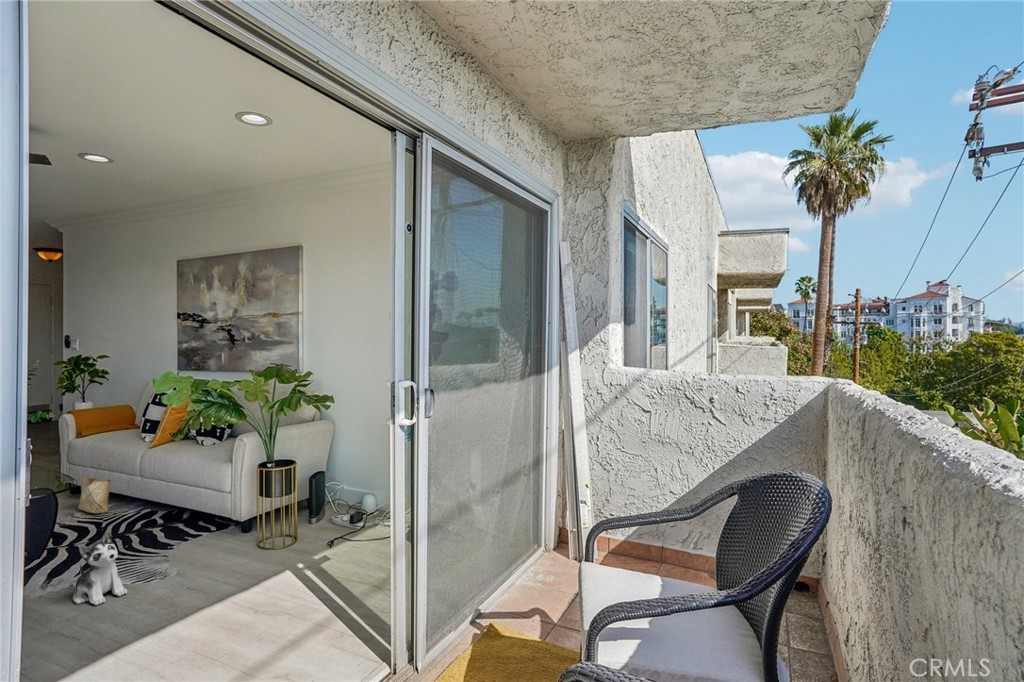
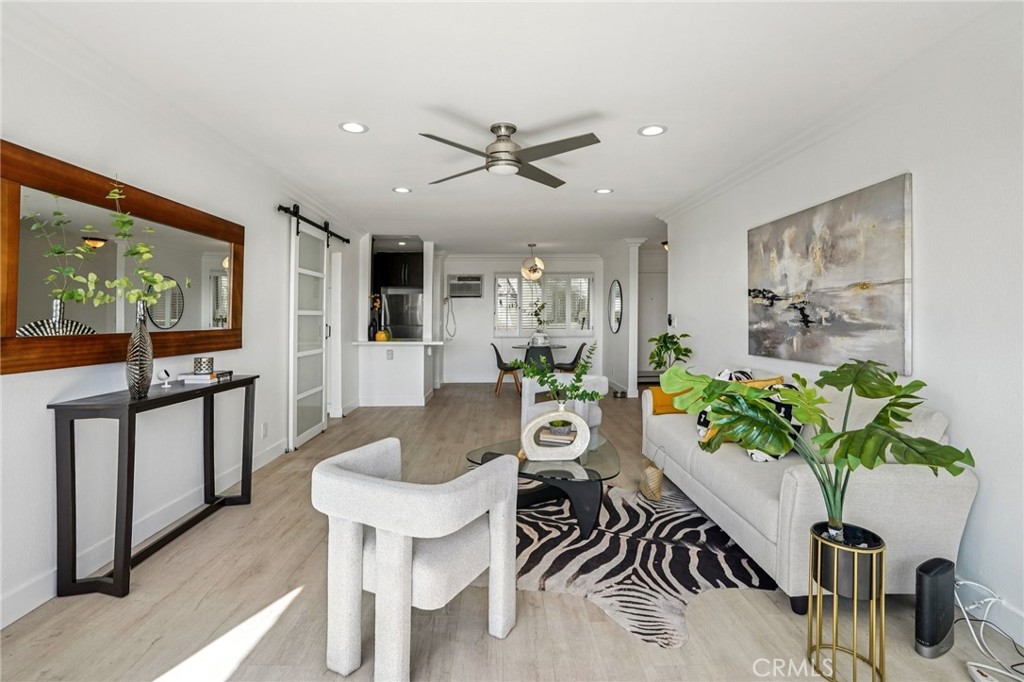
plush toy: present [73,532,127,605] -> none [573,559,622,649]

